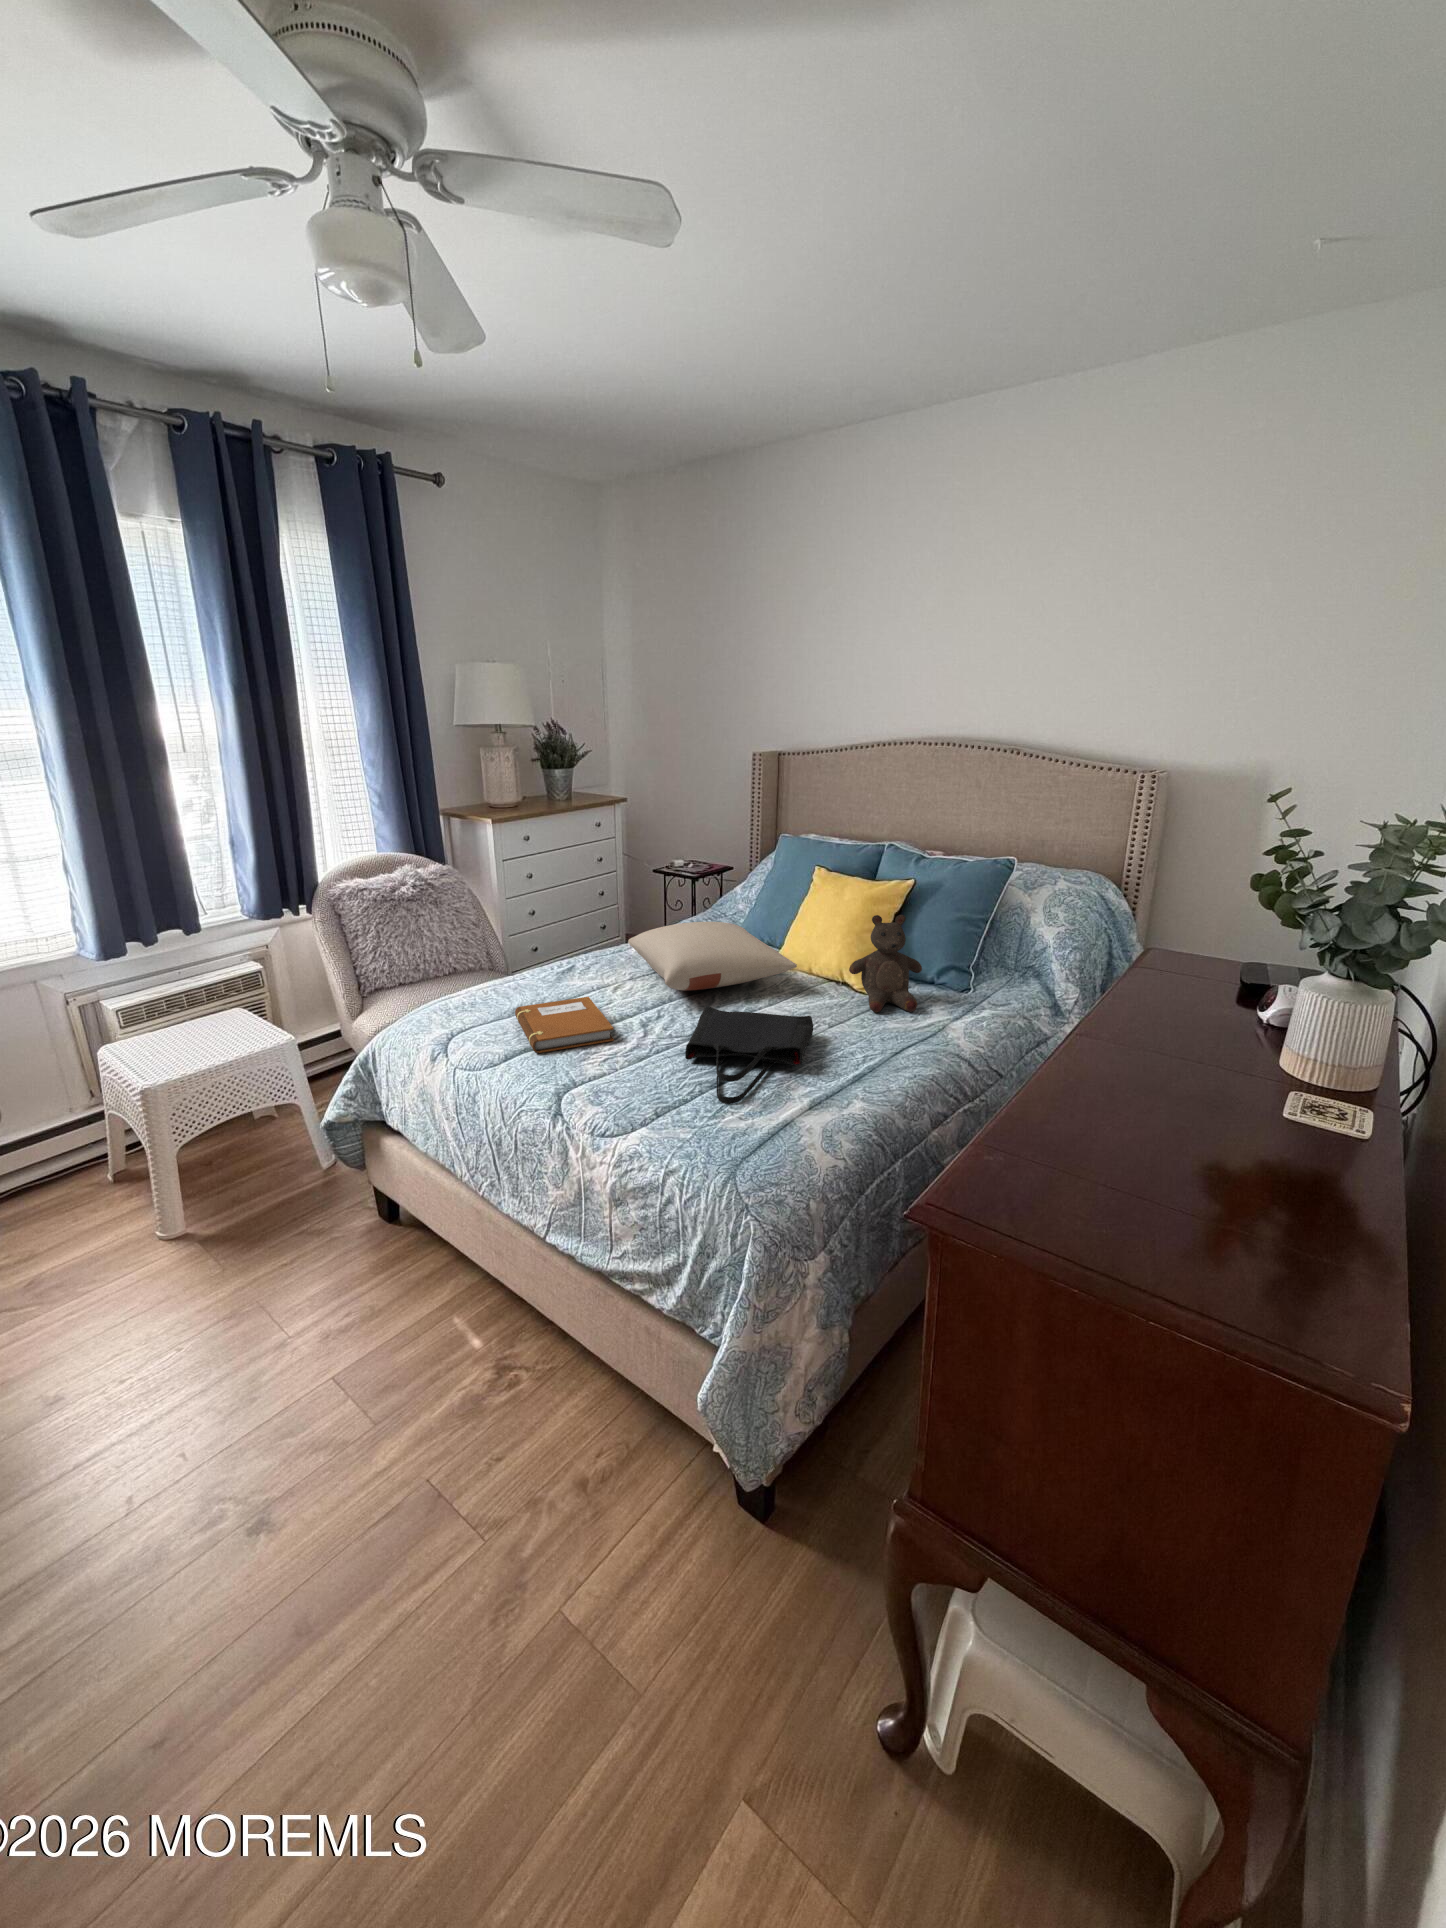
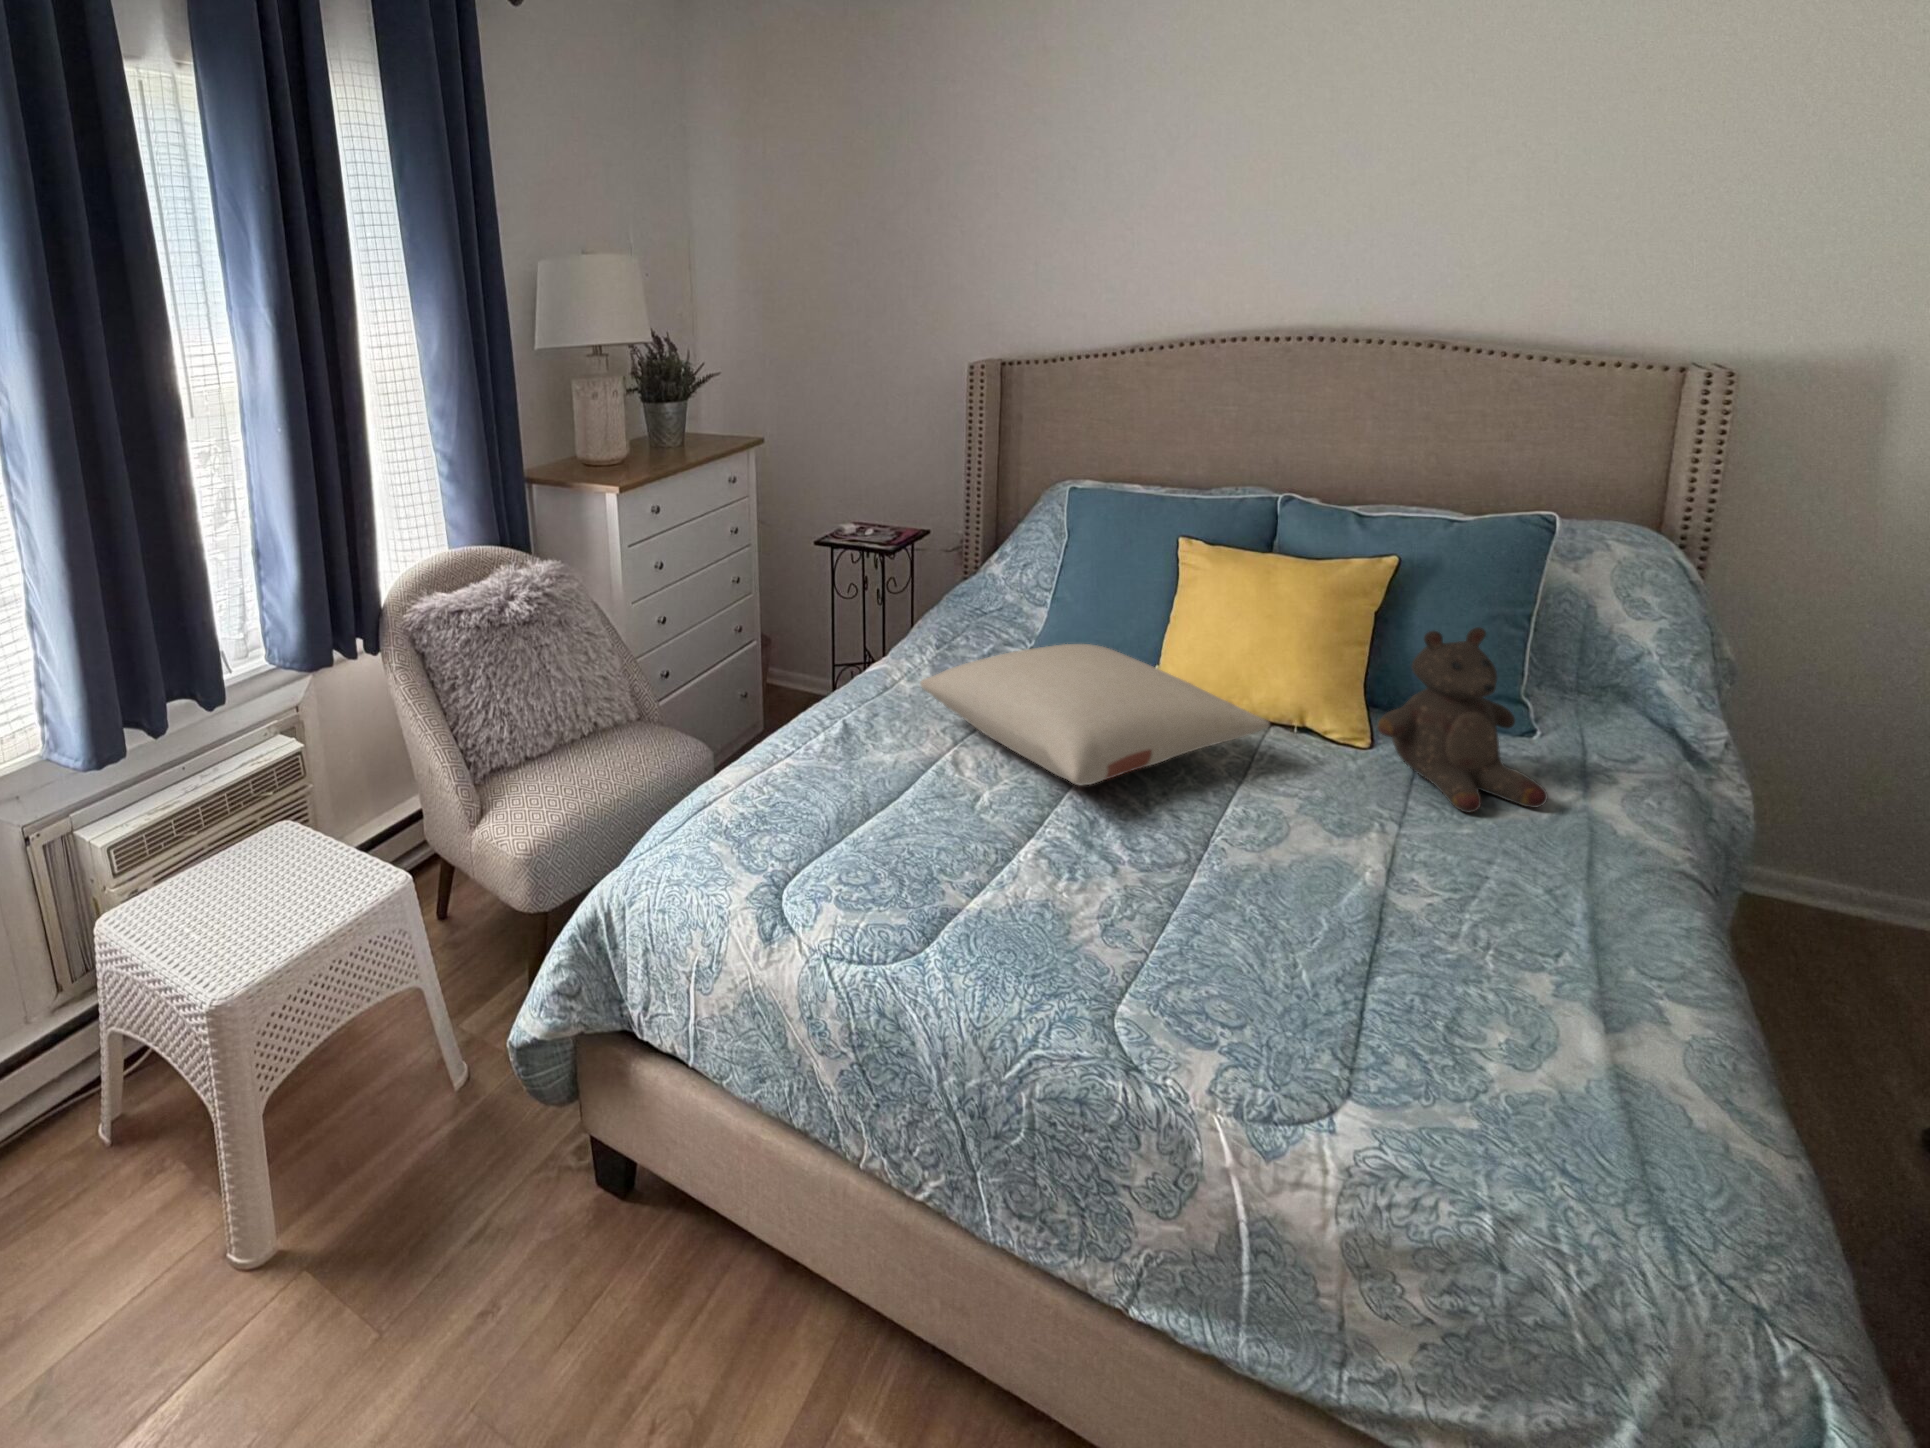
notebook: present [515,997,614,1053] -> none [816,807,1041,957]
tote bag: present [685,1006,813,1104] -> none [1184,830,1517,1113]

